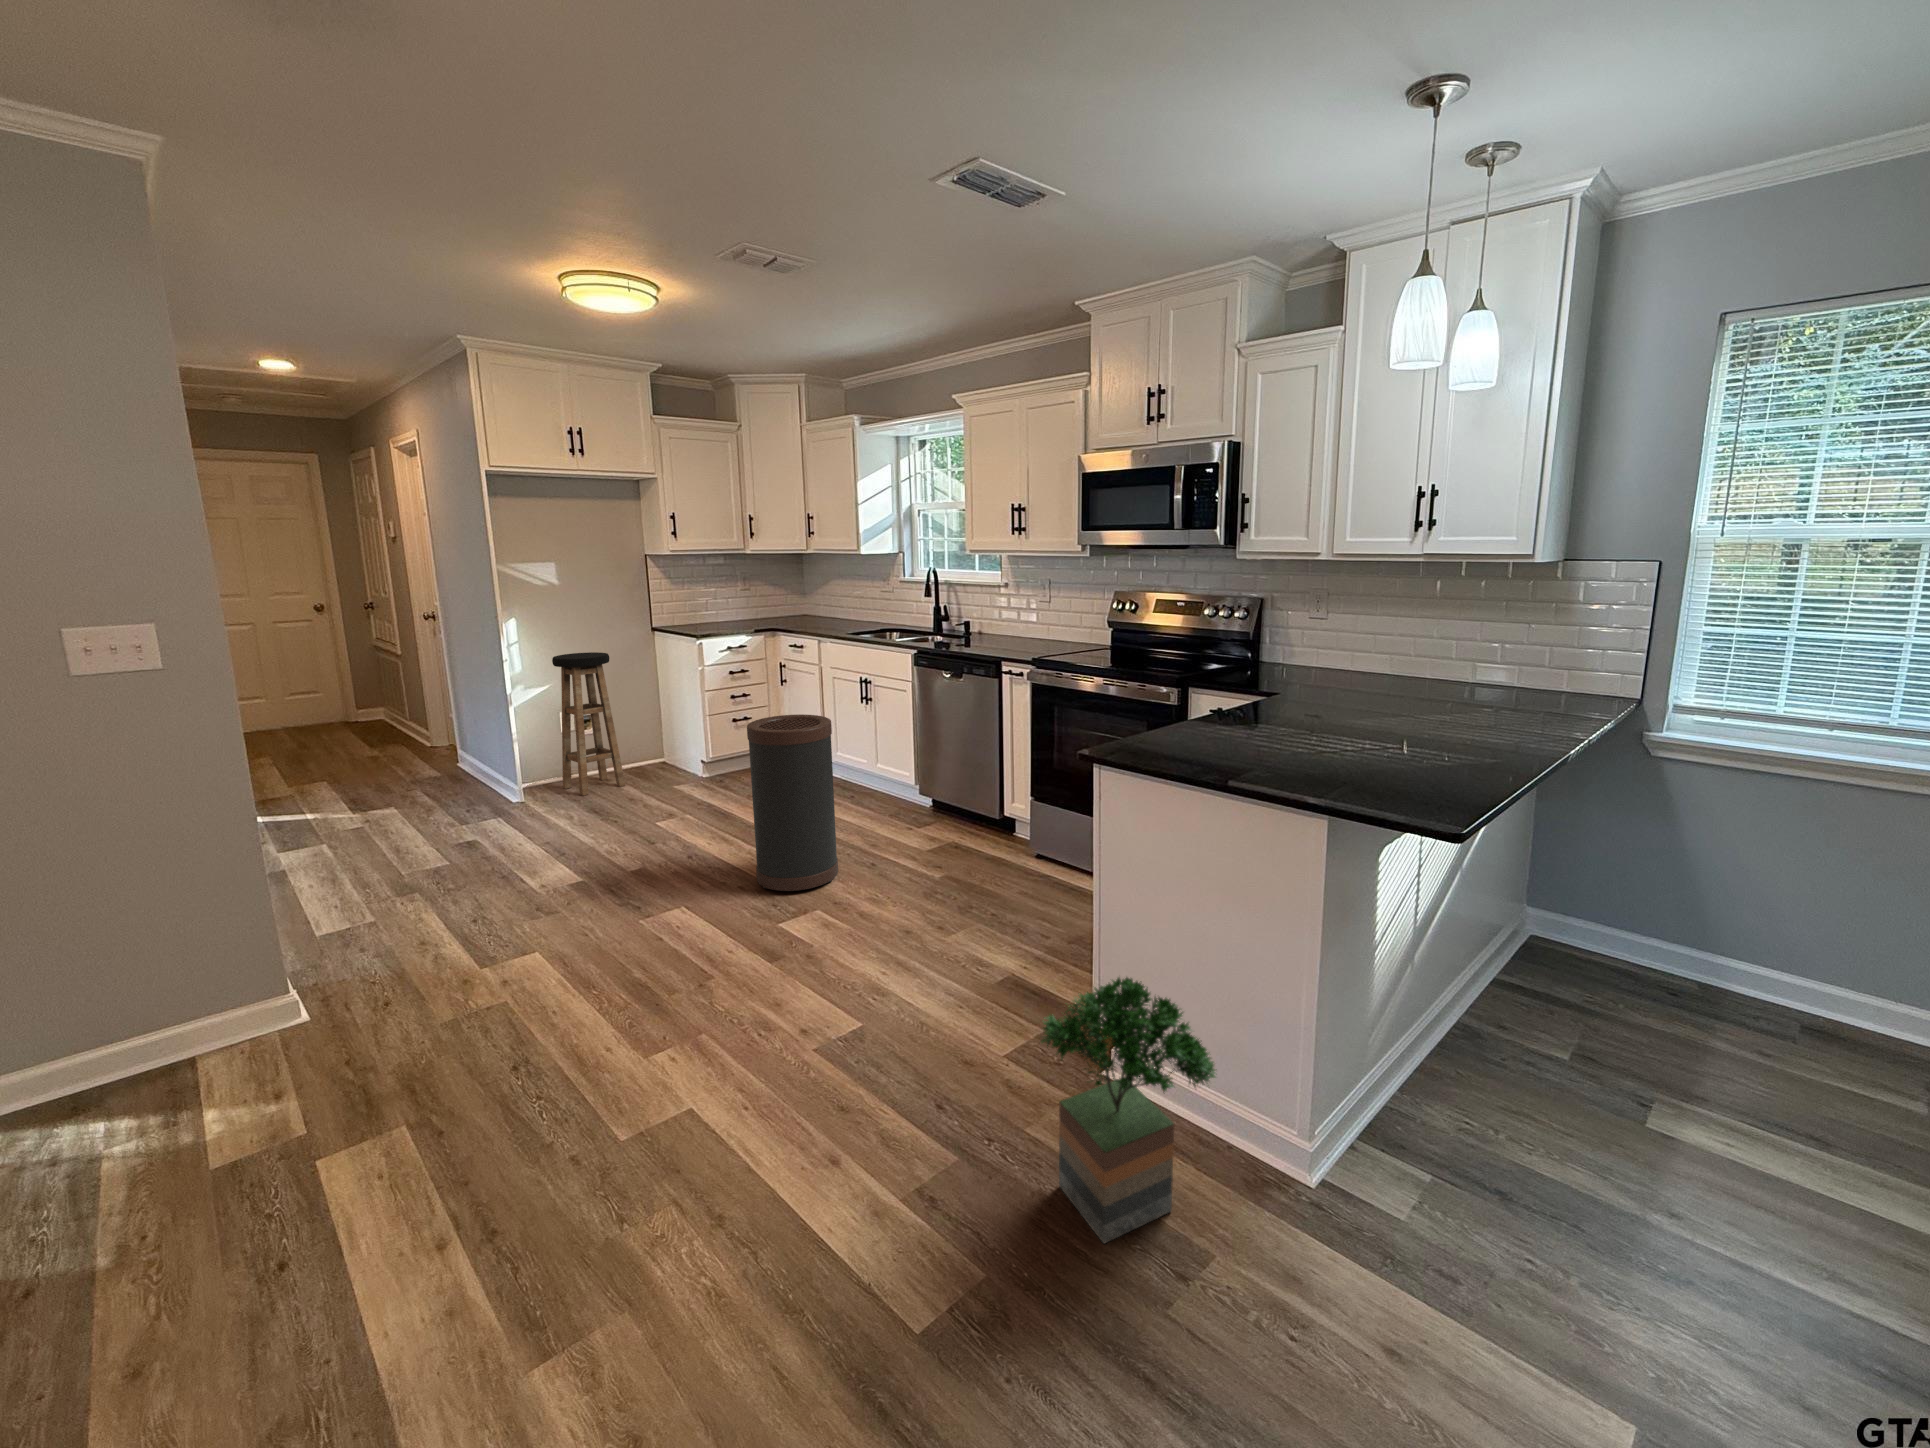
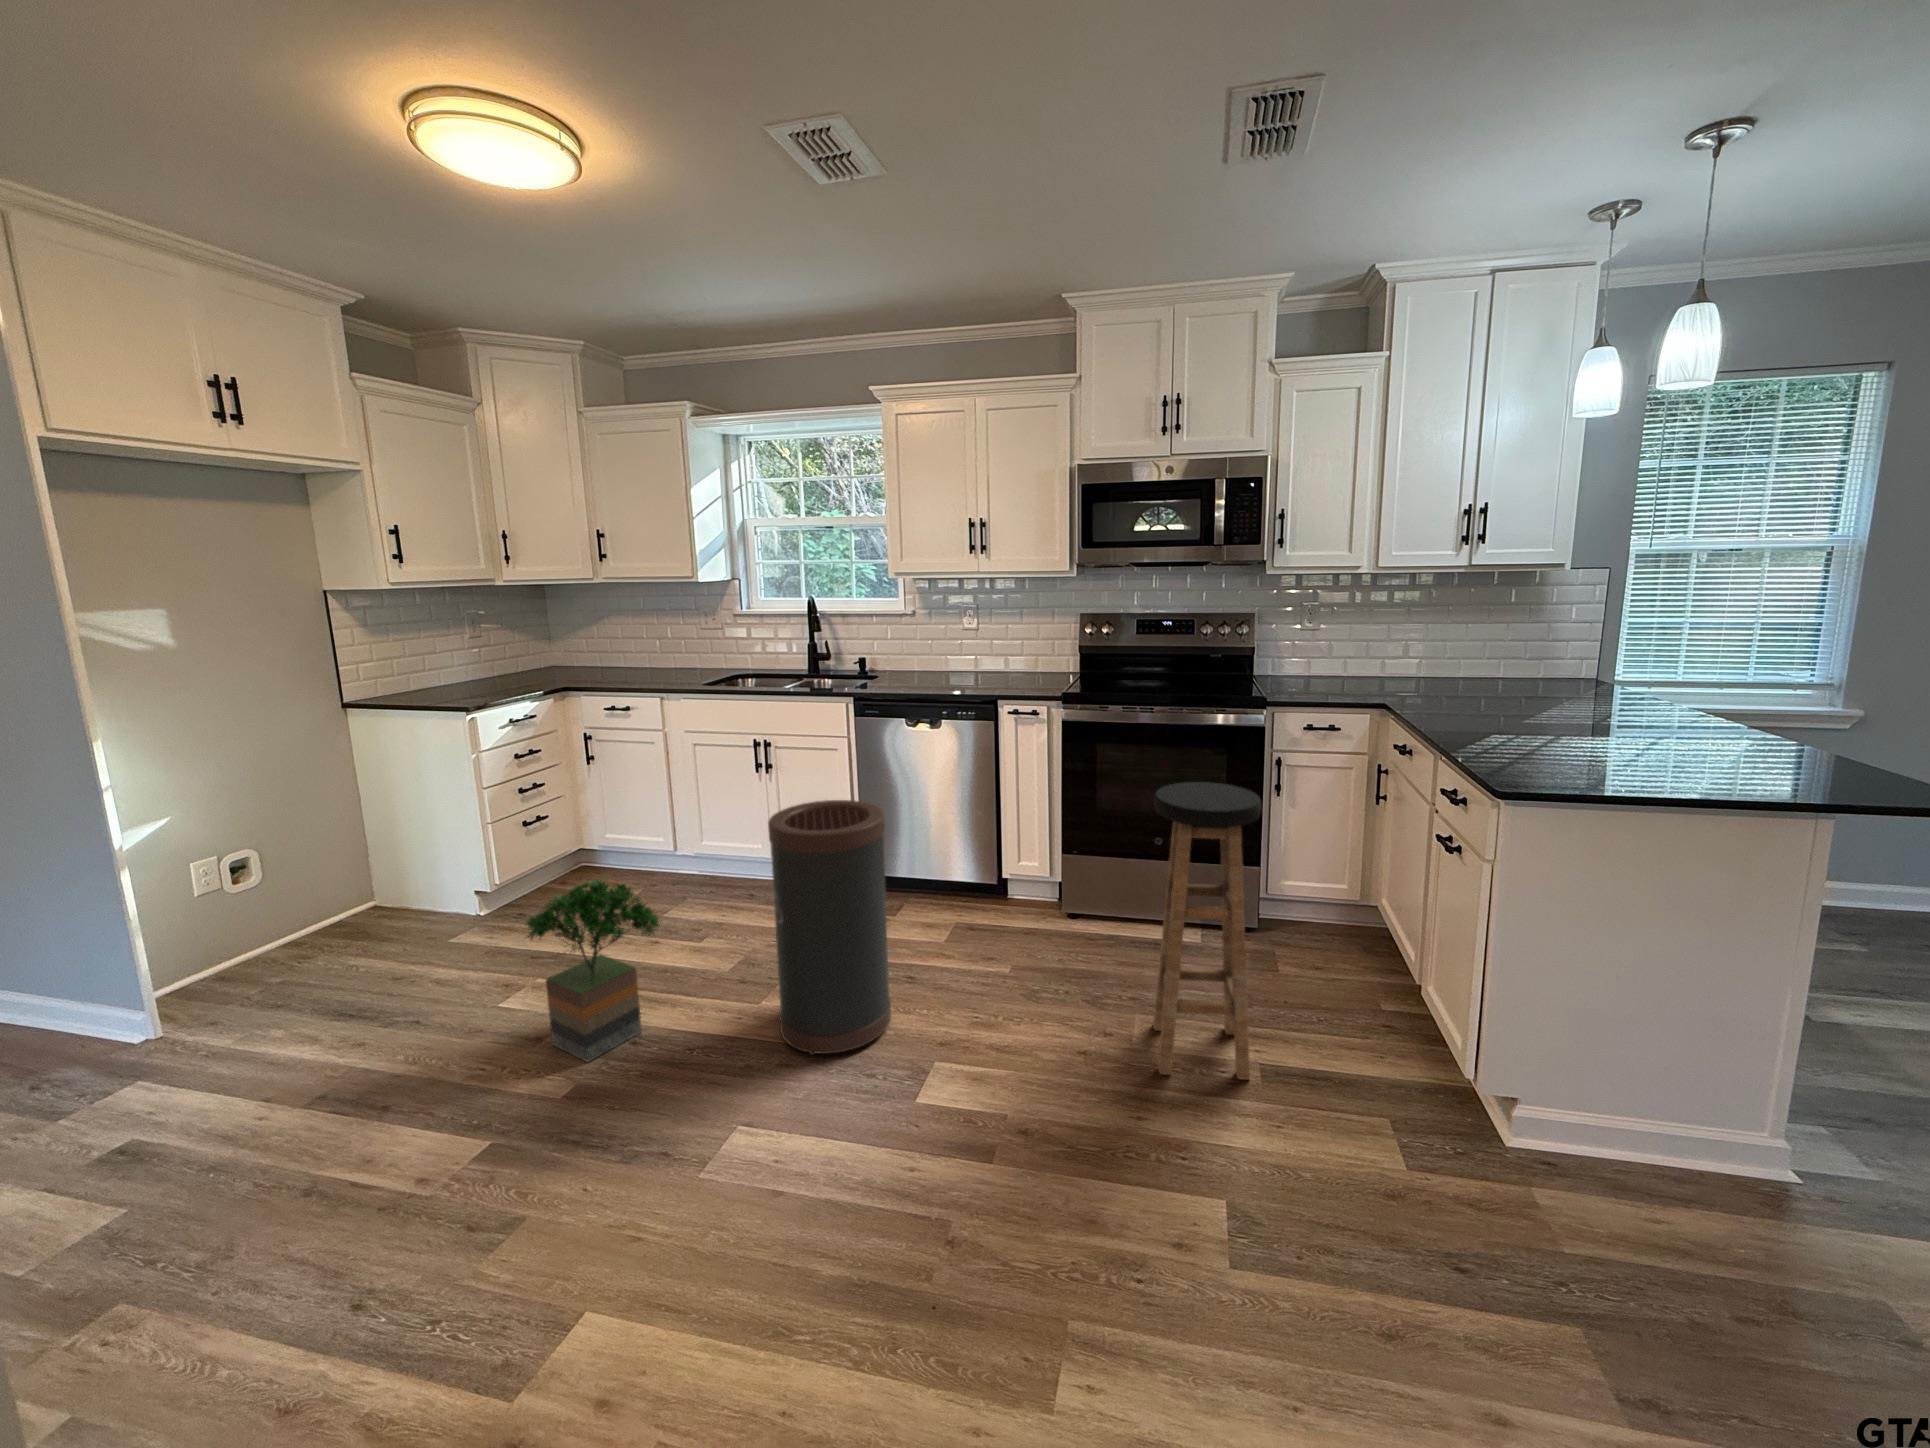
bar stool: present [552,652,625,796] -> present [1153,782,1262,1080]
potted tree: present [1041,977,1215,1243] -> present [525,880,660,1062]

